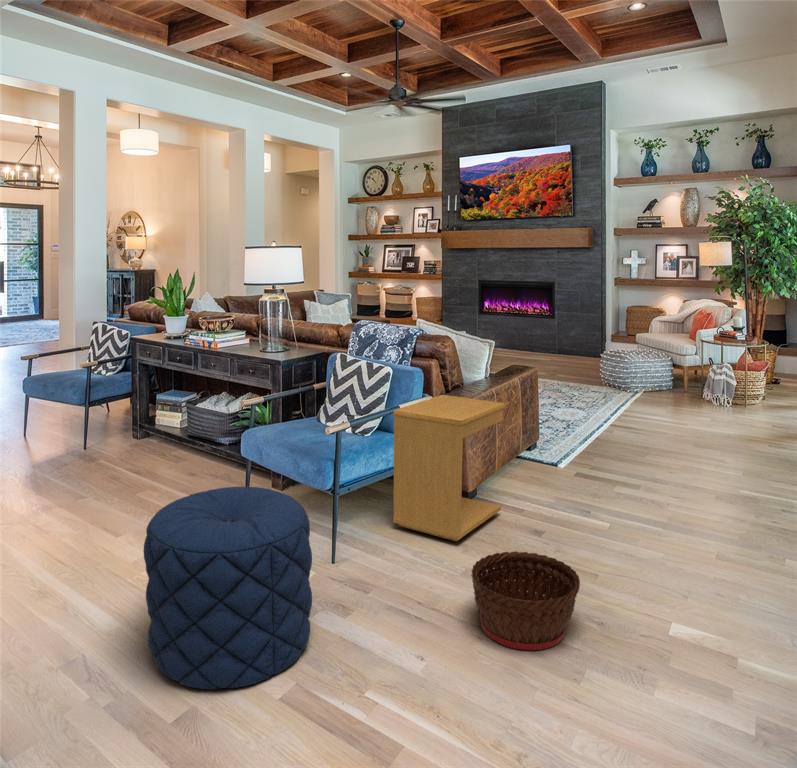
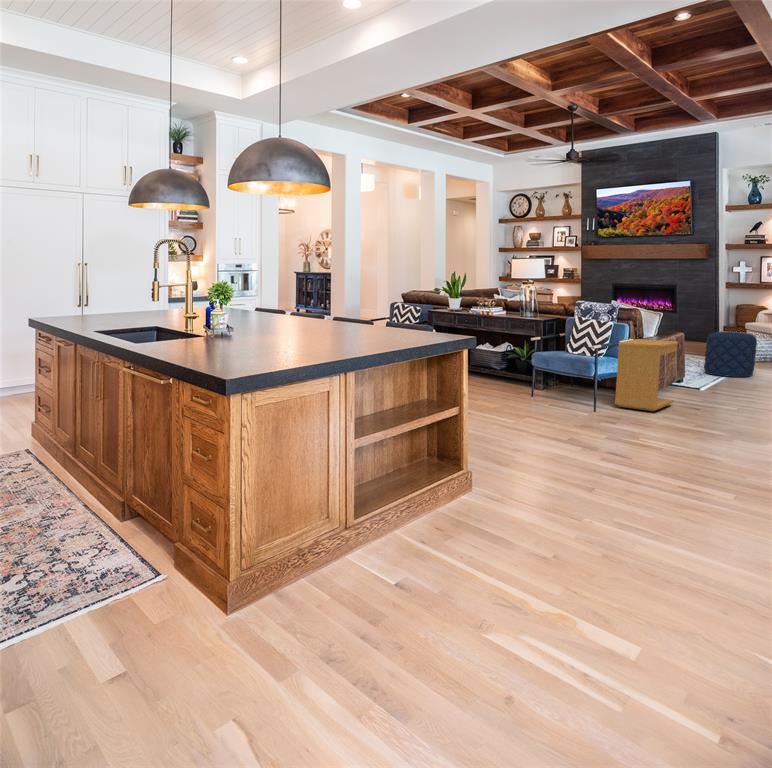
pouf: present [144,487,312,689] -> present [704,331,757,377]
basket: present [471,551,580,650] -> none [677,402,732,438]

